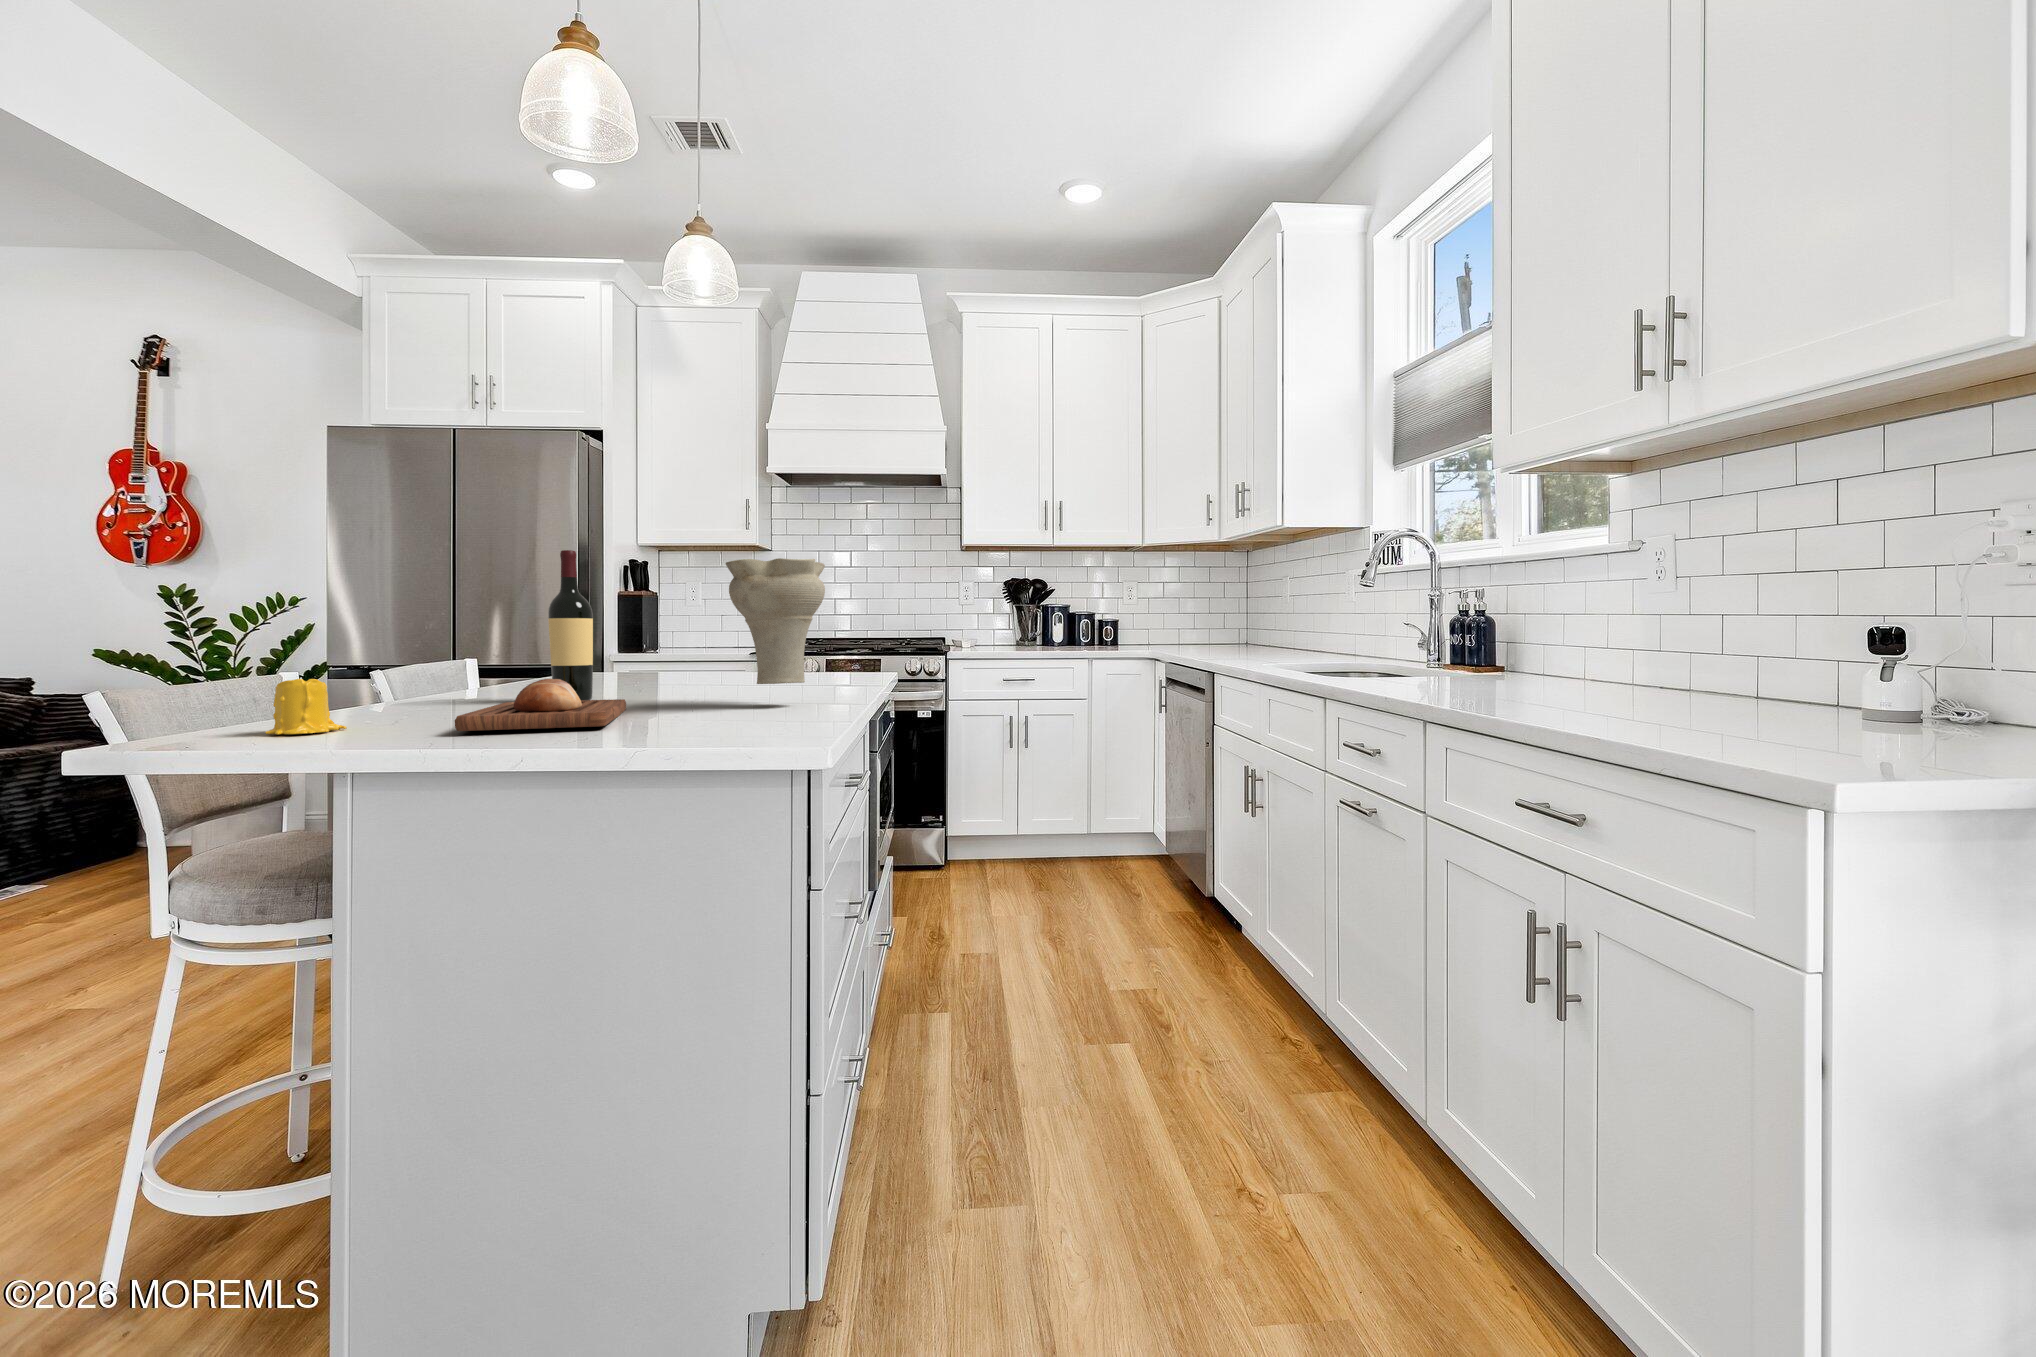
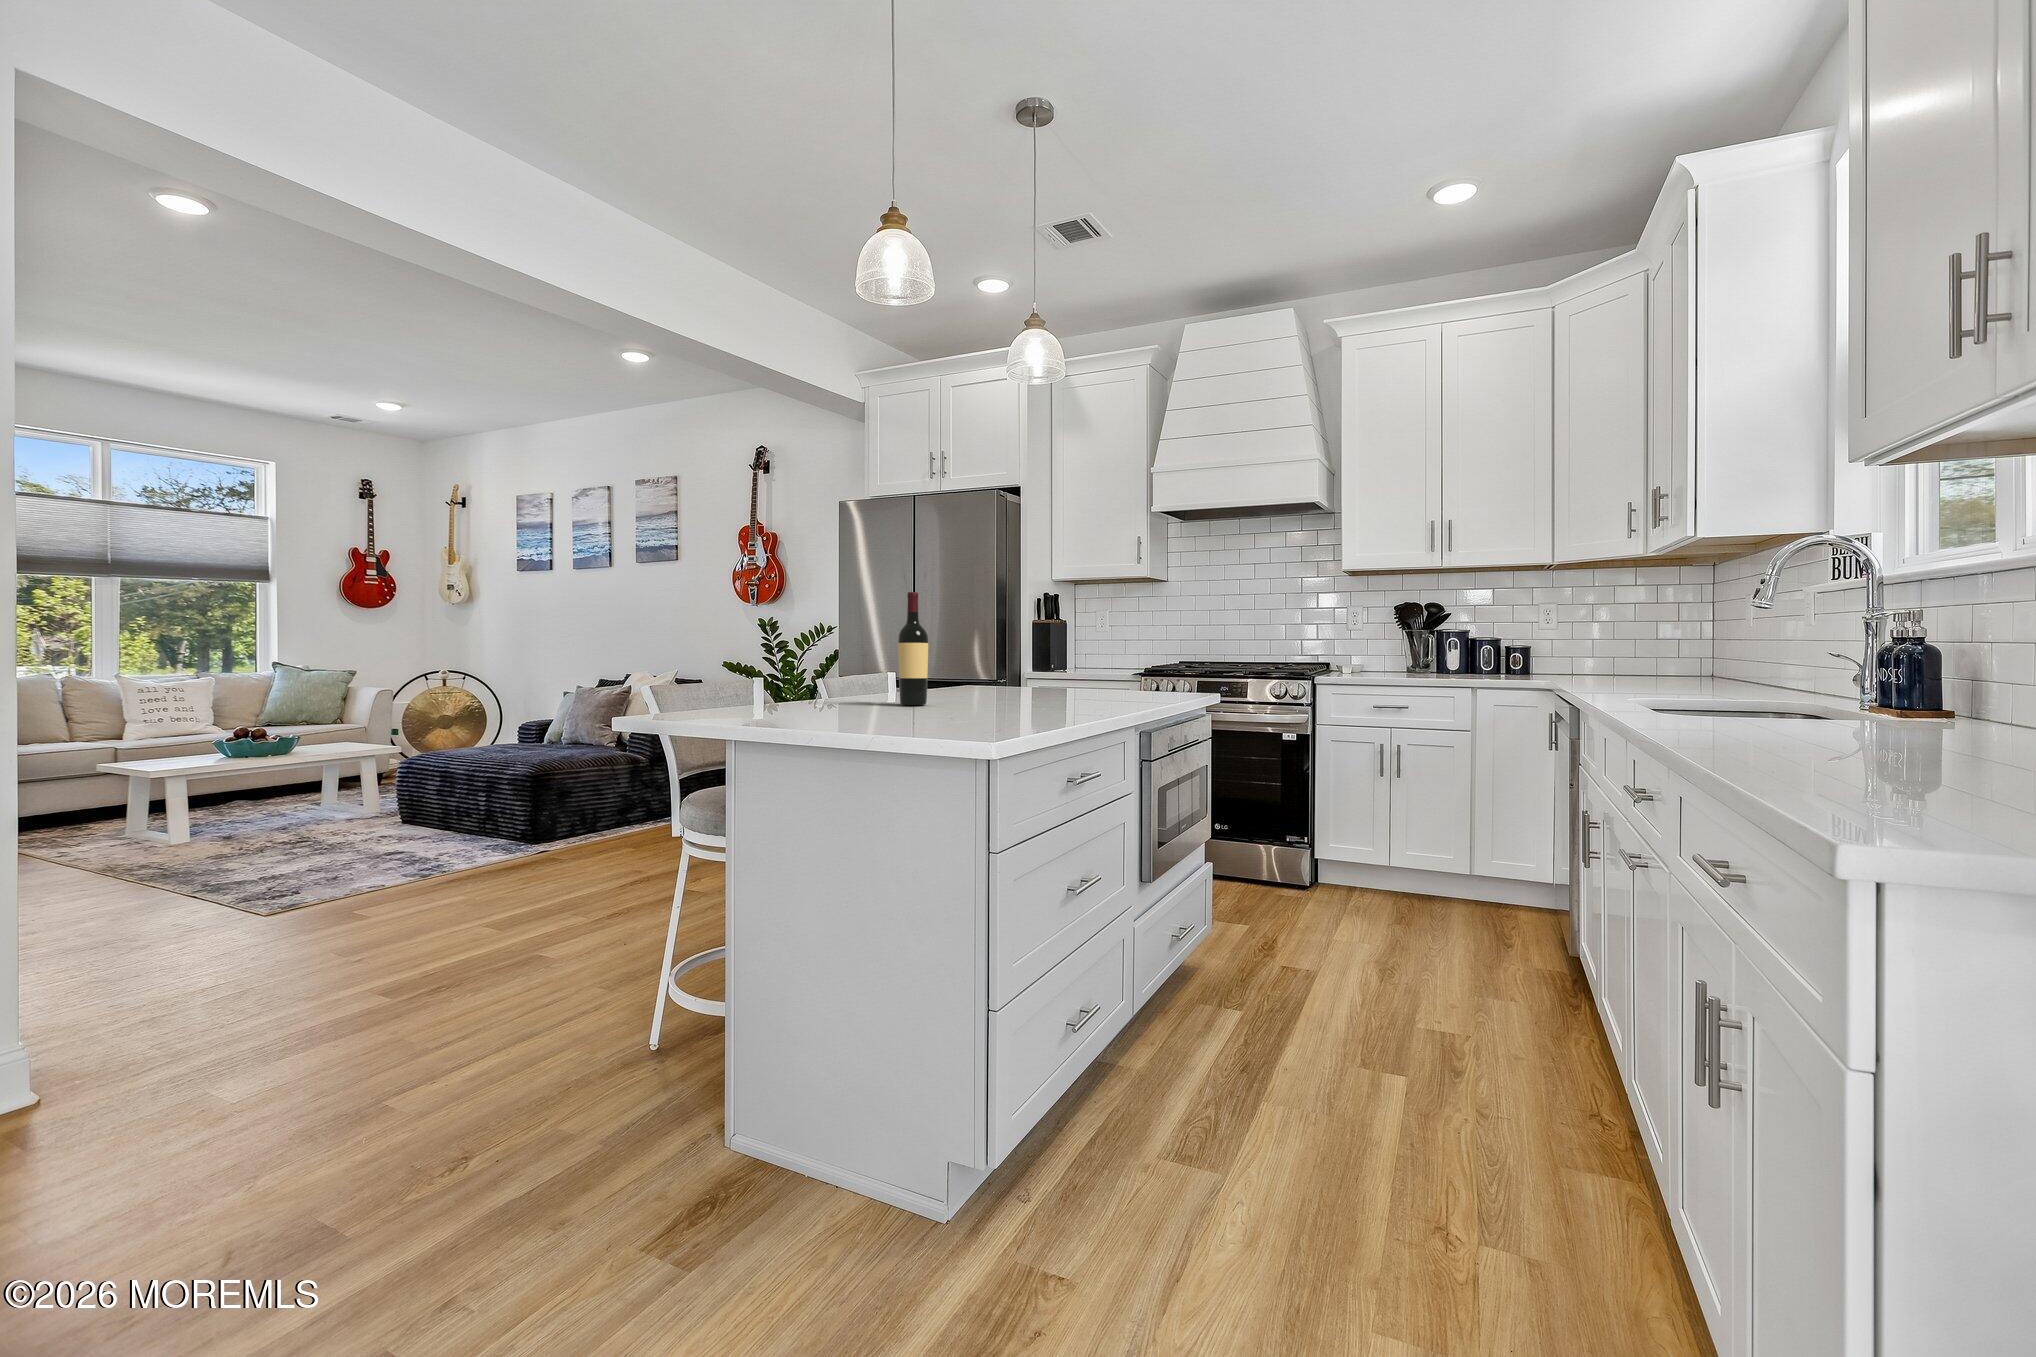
vase: present [726,558,825,684] -> none [982,592,1088,711]
candle: present [265,678,347,734] -> none [707,680,752,717]
bread loaf: present [455,679,626,731] -> none [796,687,933,720]

